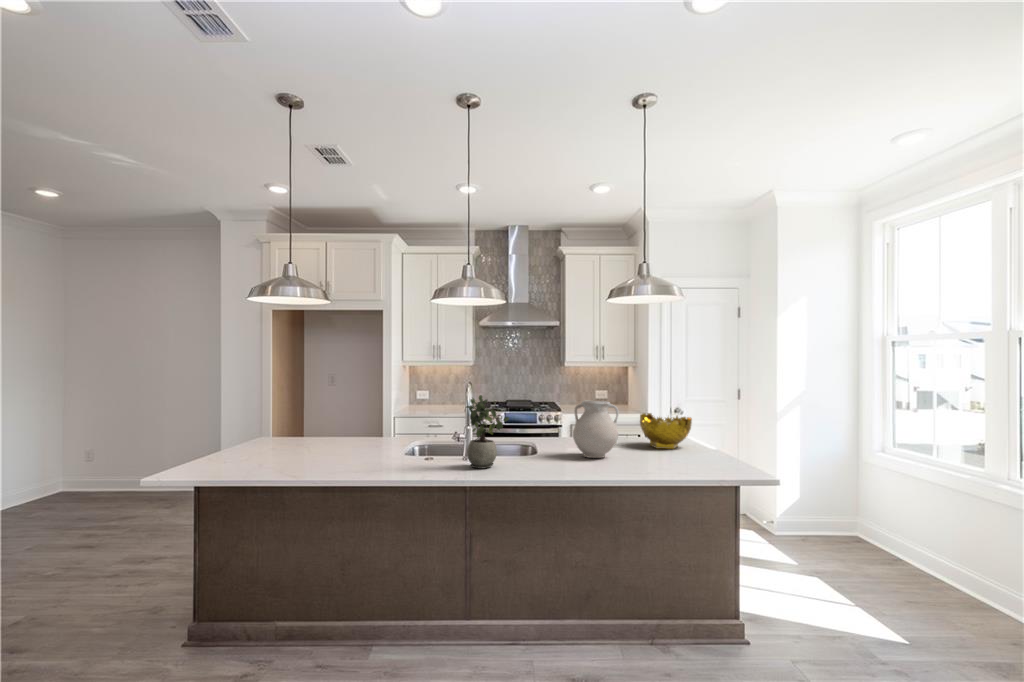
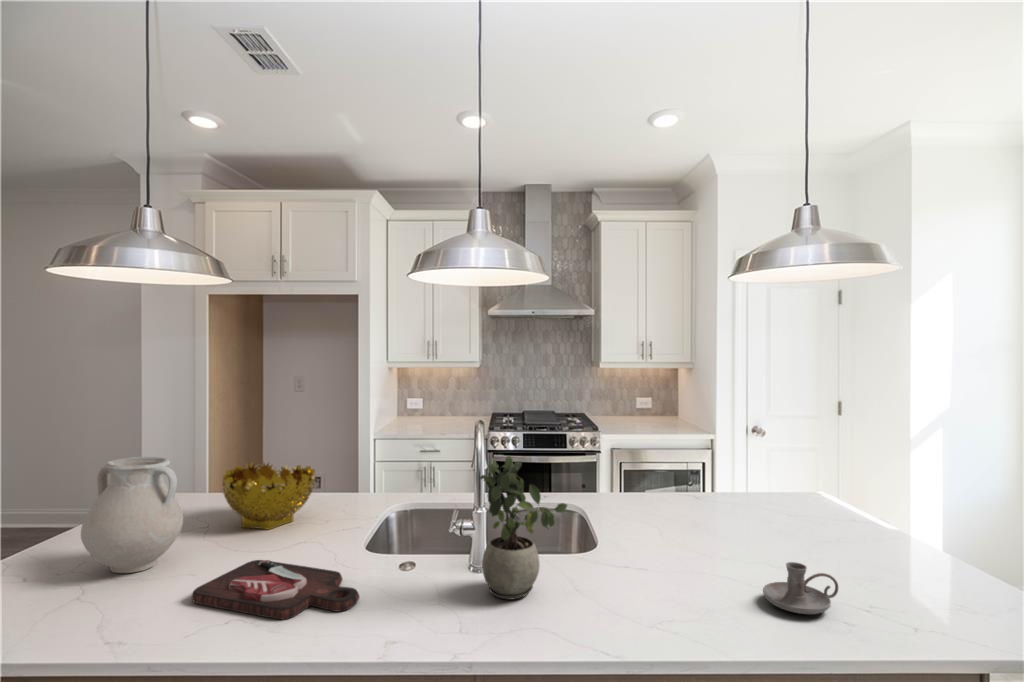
vase: present [573,401,619,458] -> present [81,457,183,573]
decorative bowl: present [640,413,692,449] -> present [223,462,315,530]
candle holder: none [610,449,648,471] -> present [763,562,838,614]
cutting board: none [318,455,404,473] -> present [192,560,359,620]

